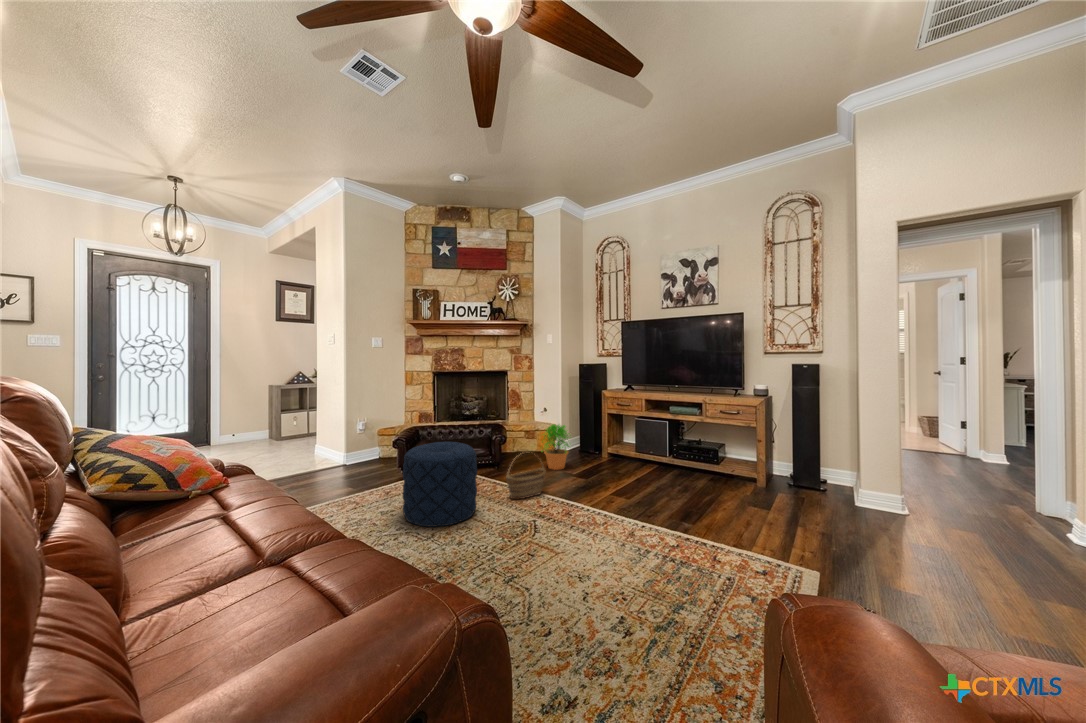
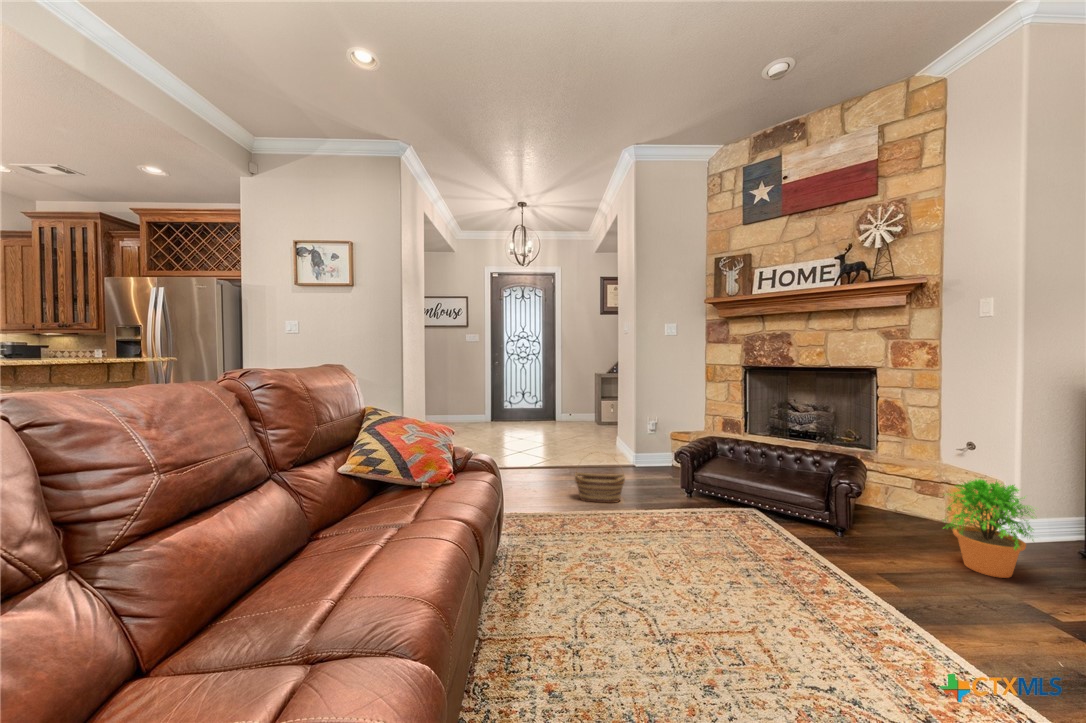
pouf: present [403,442,477,527] -> none [644,480,771,636]
basket: present [506,466,545,499] -> present [575,453,625,503]

